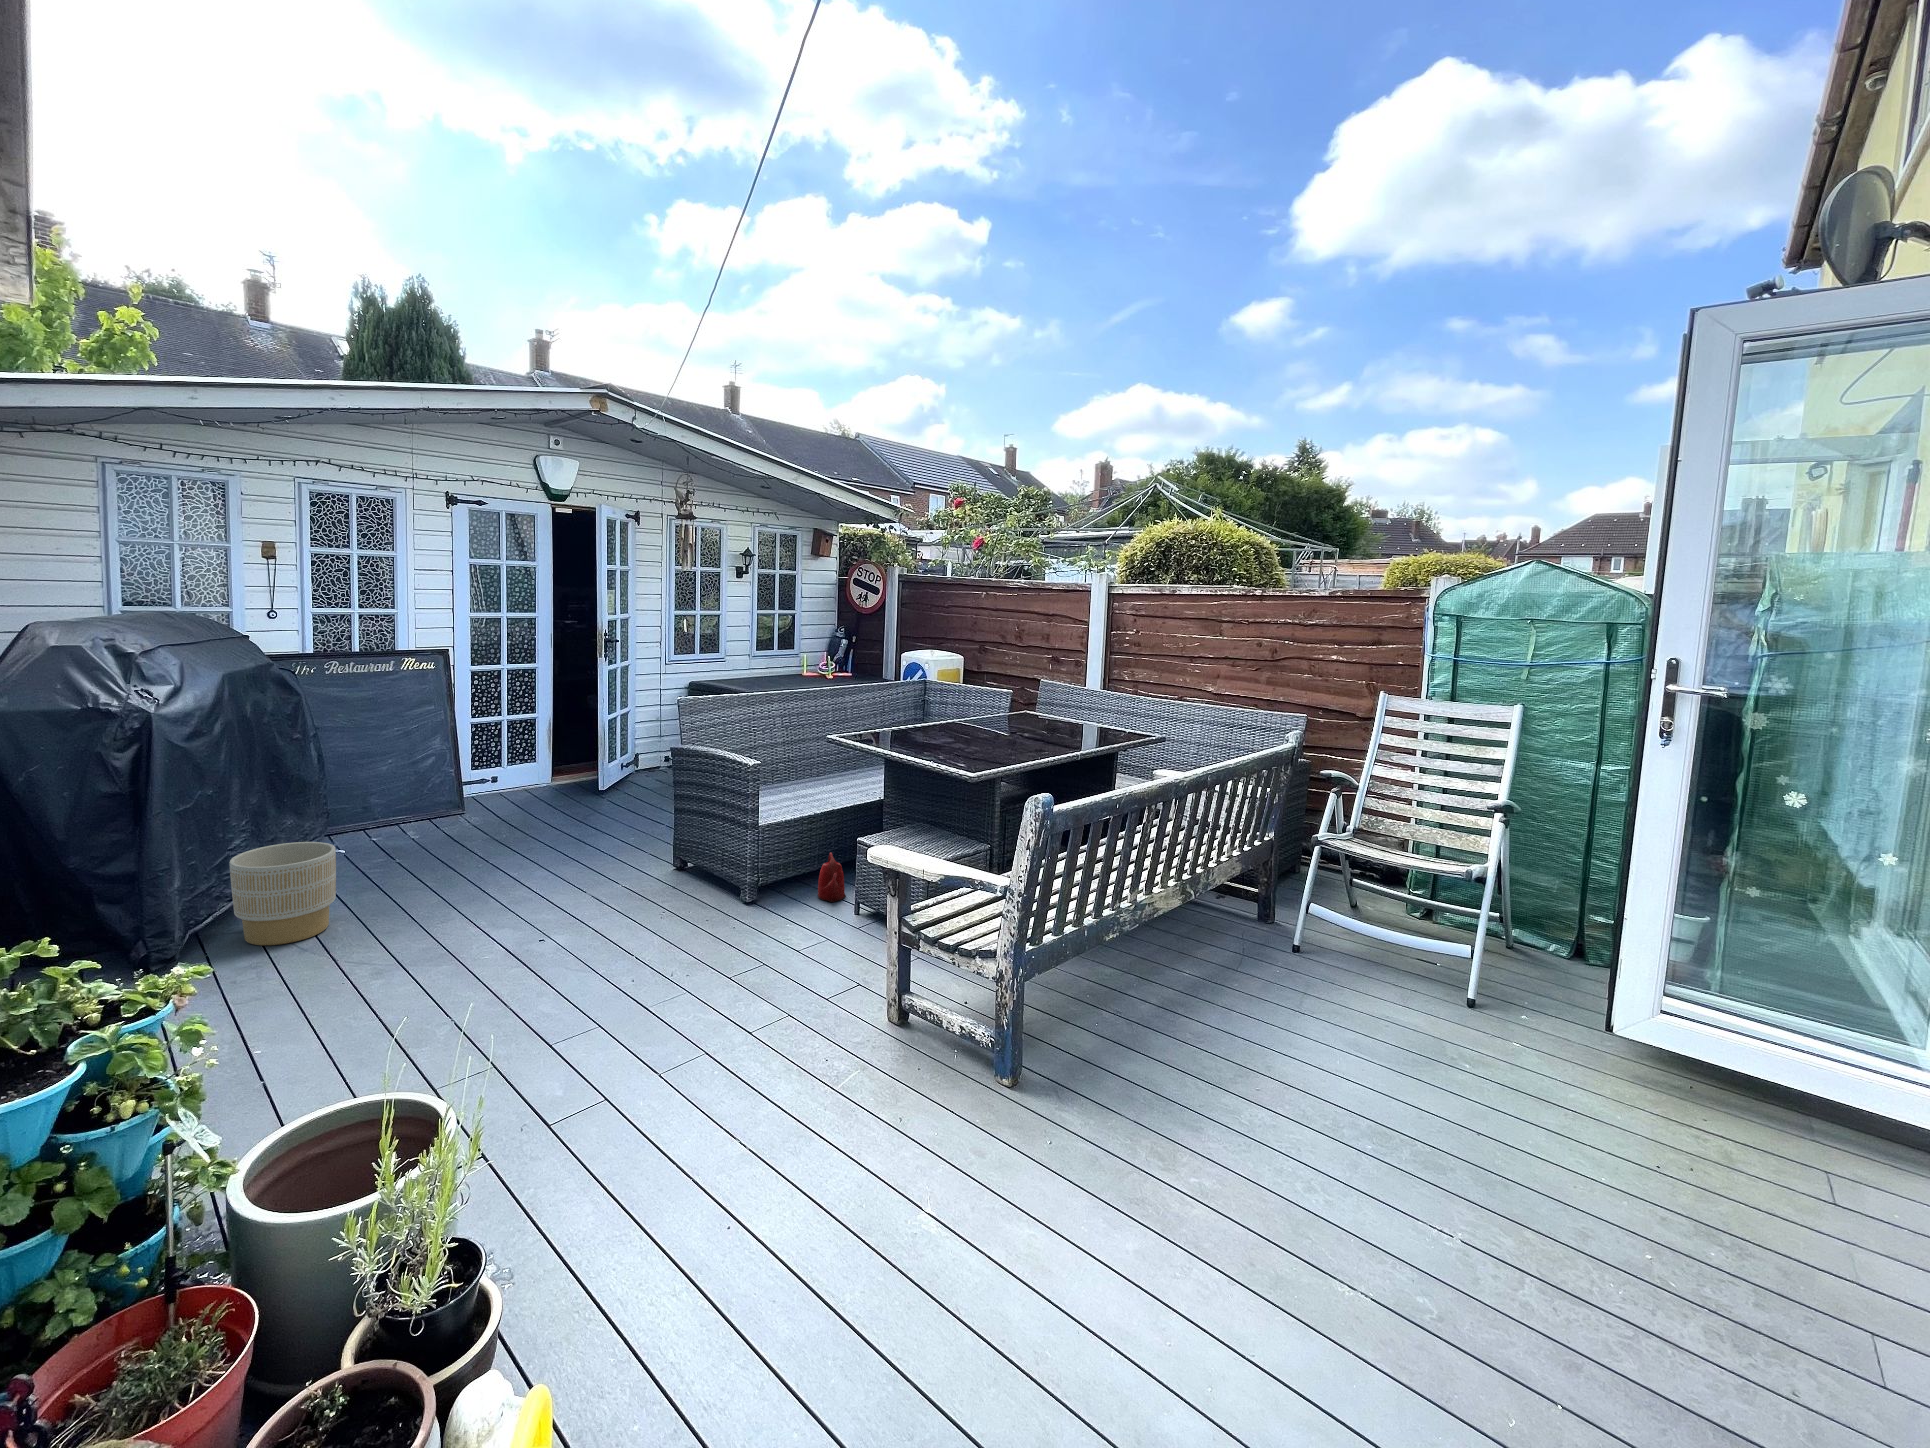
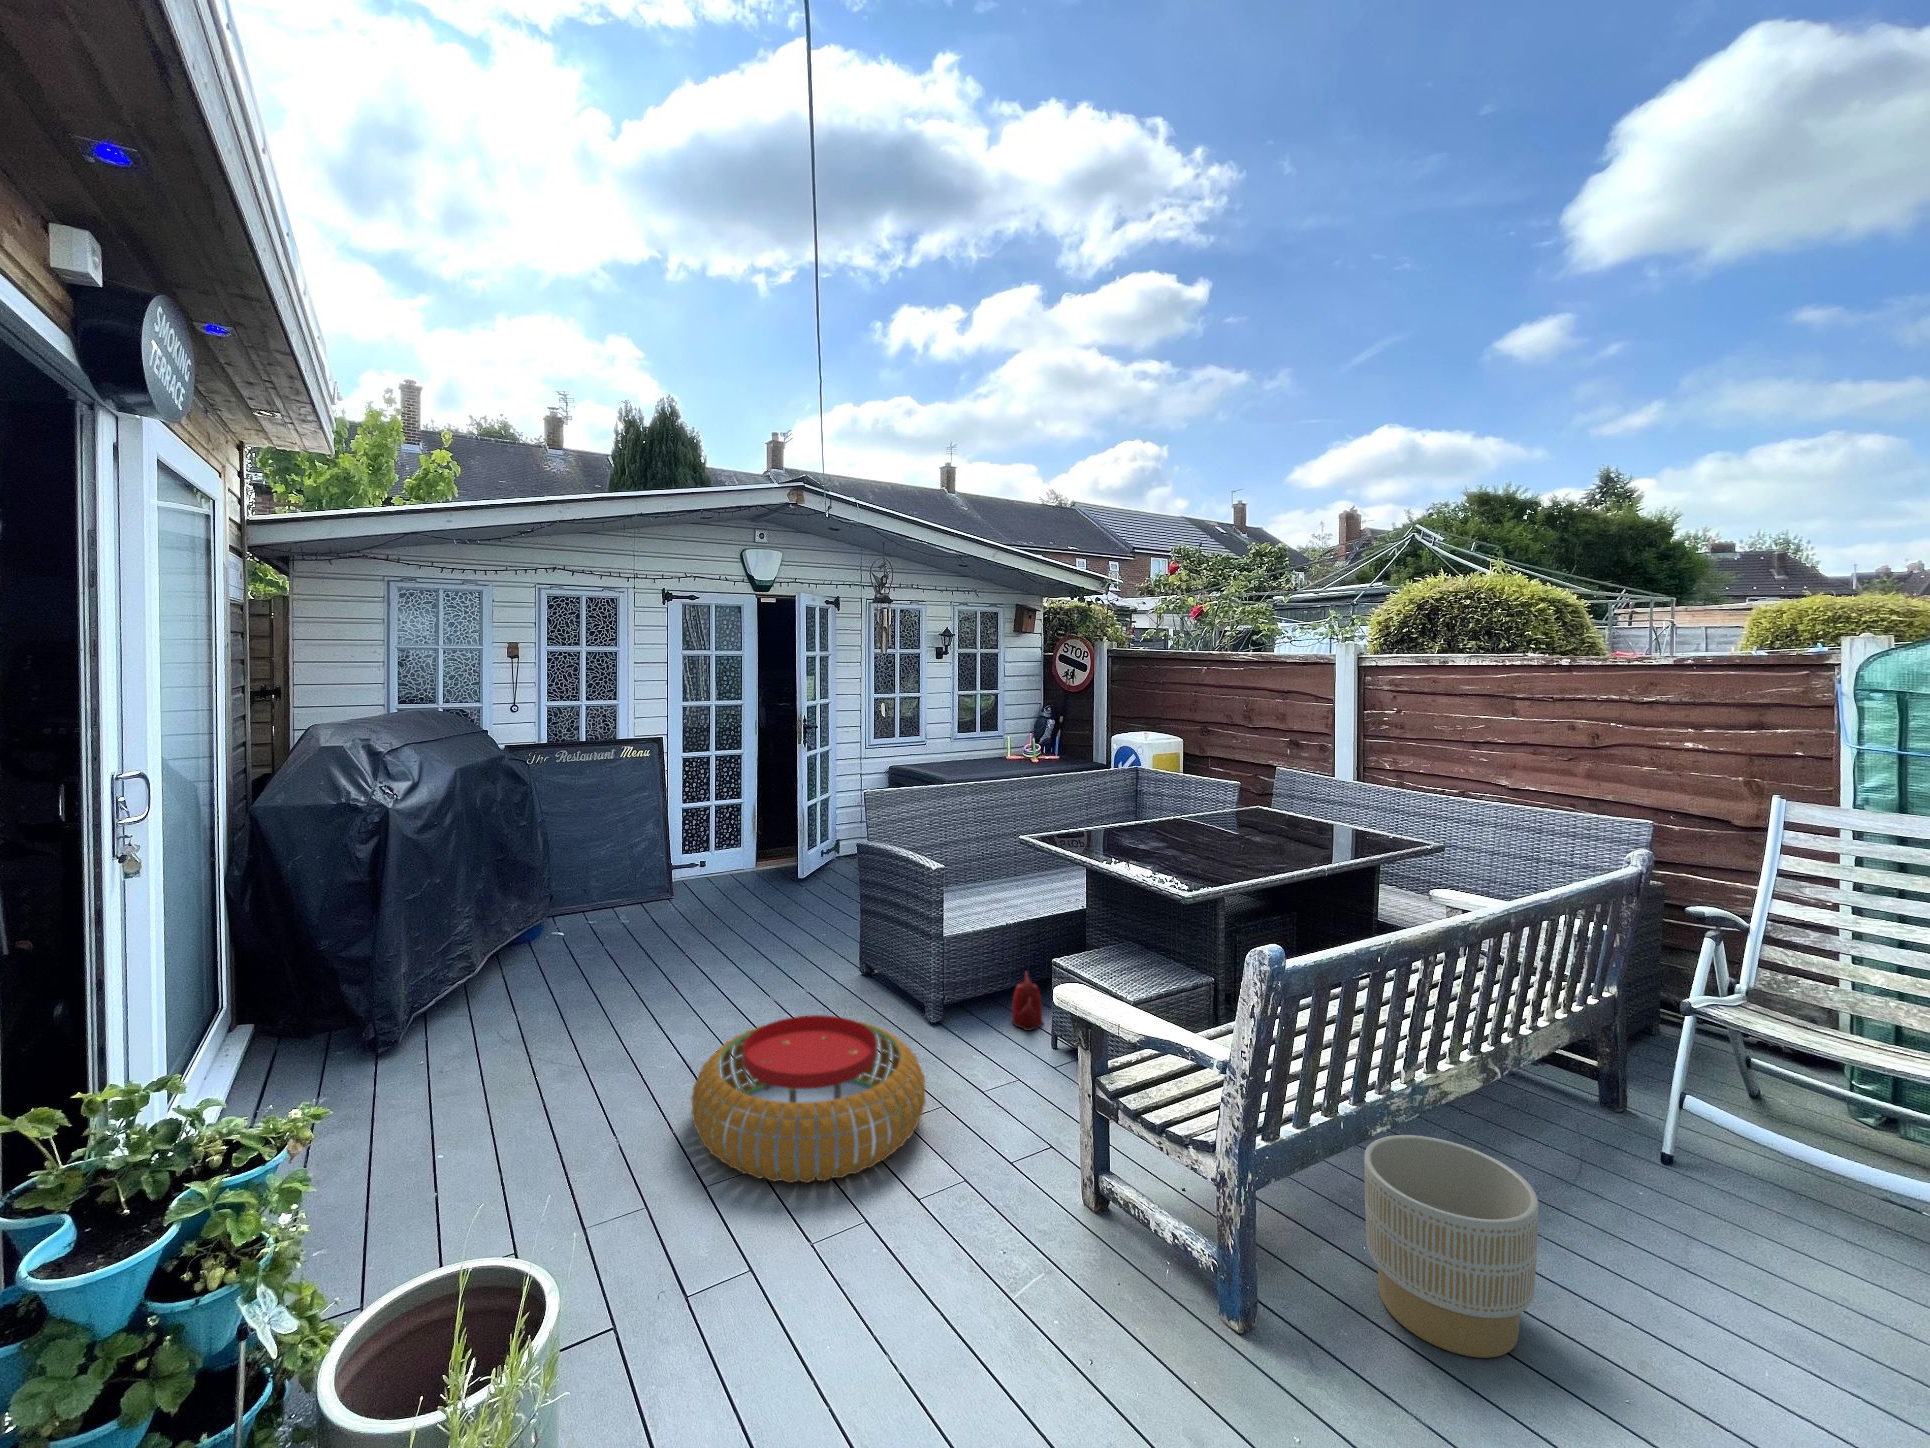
planter: present [229,842,336,946] -> present [1364,1135,1538,1358]
pouf: none [528,894,750,1033] -> present [691,1015,926,1183]

